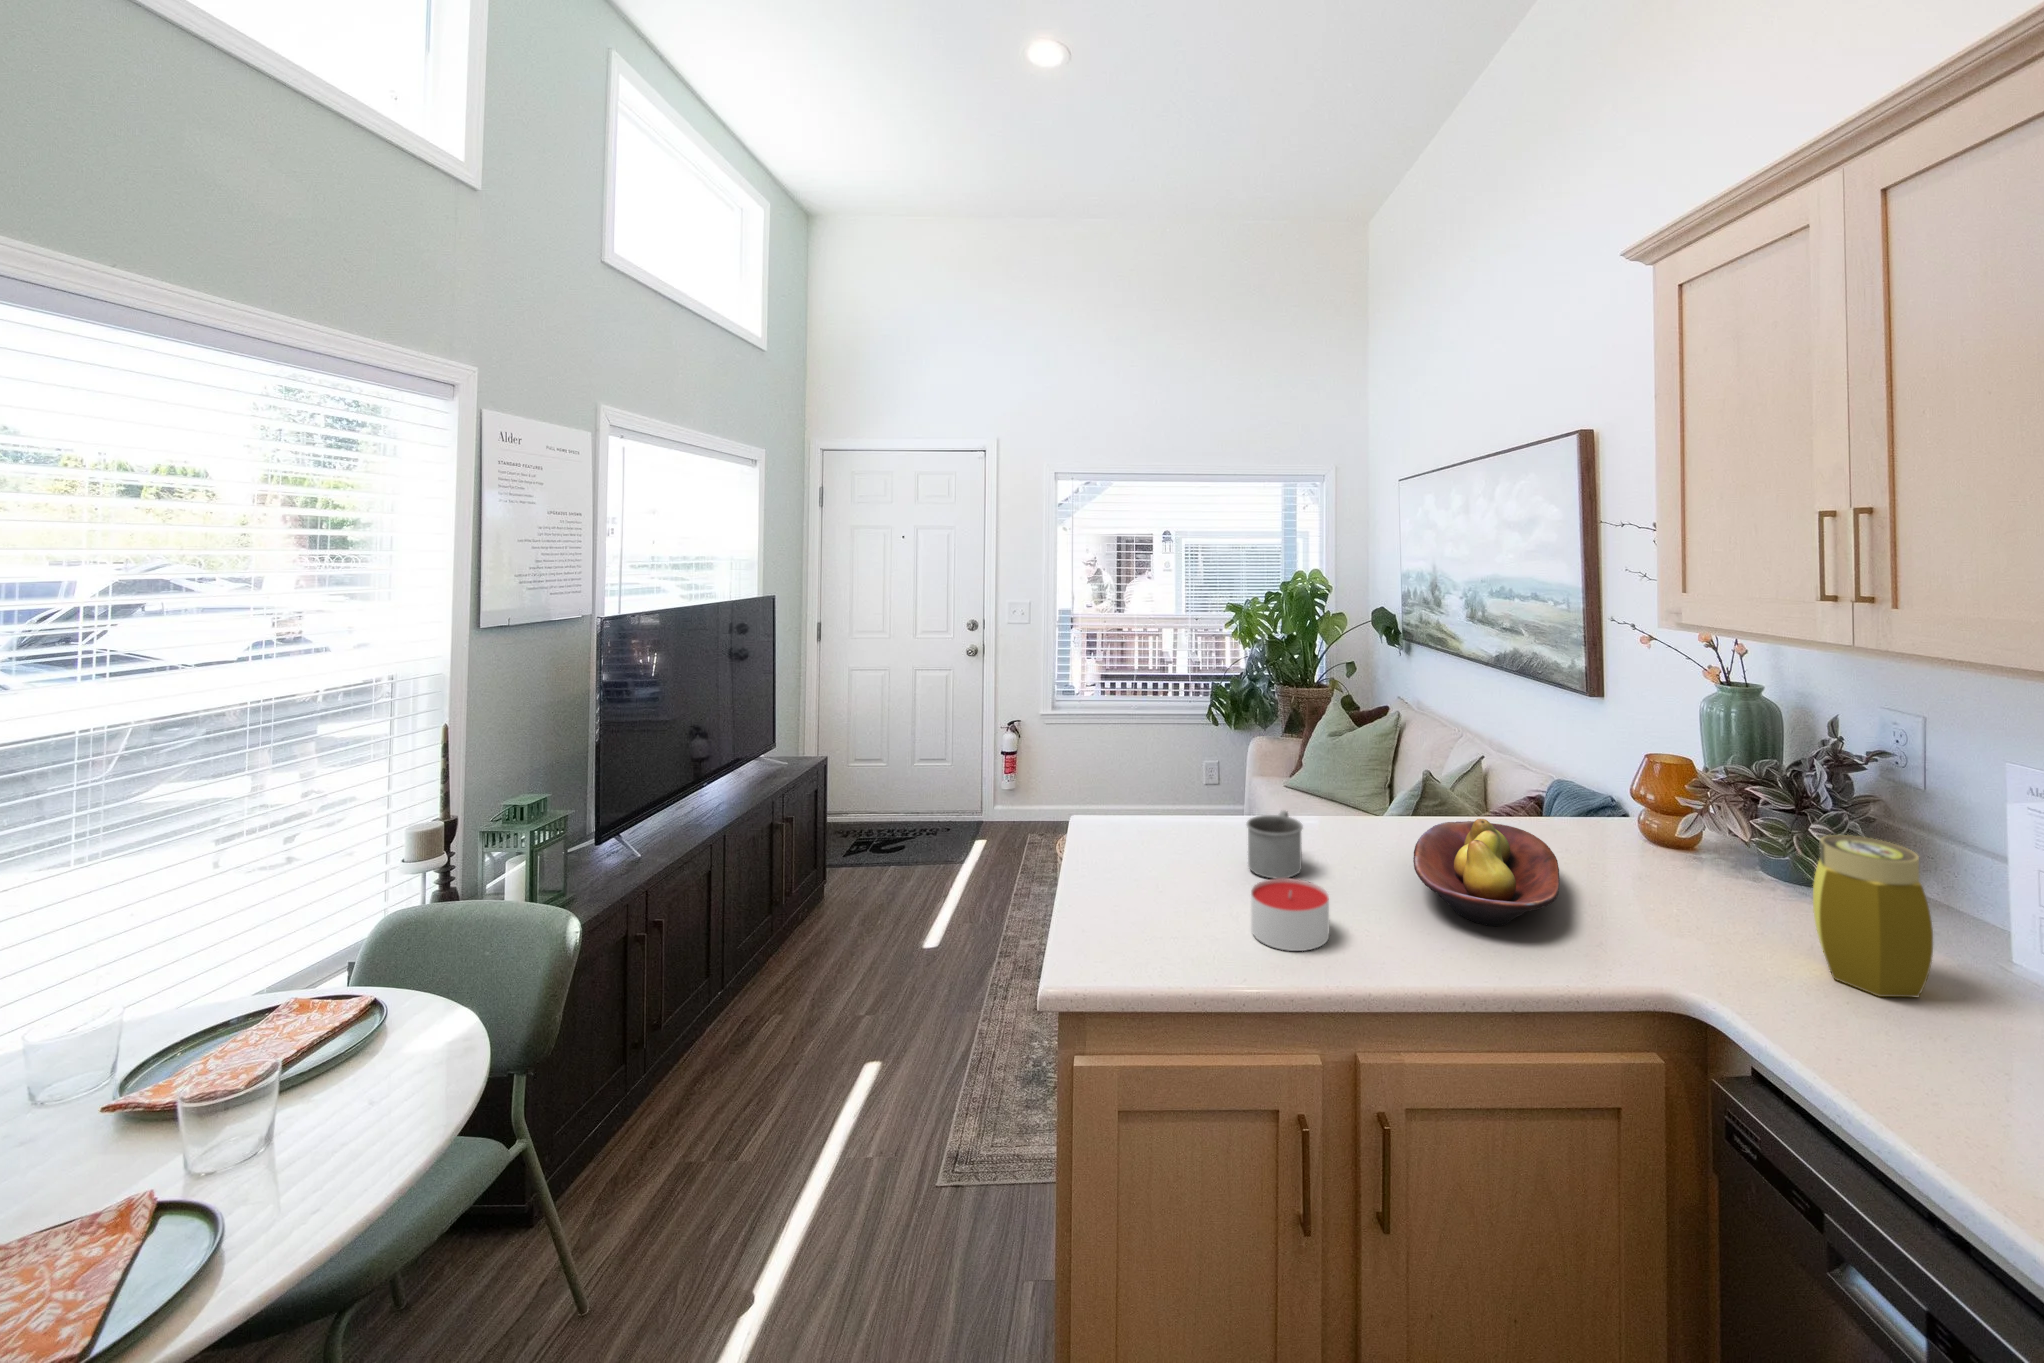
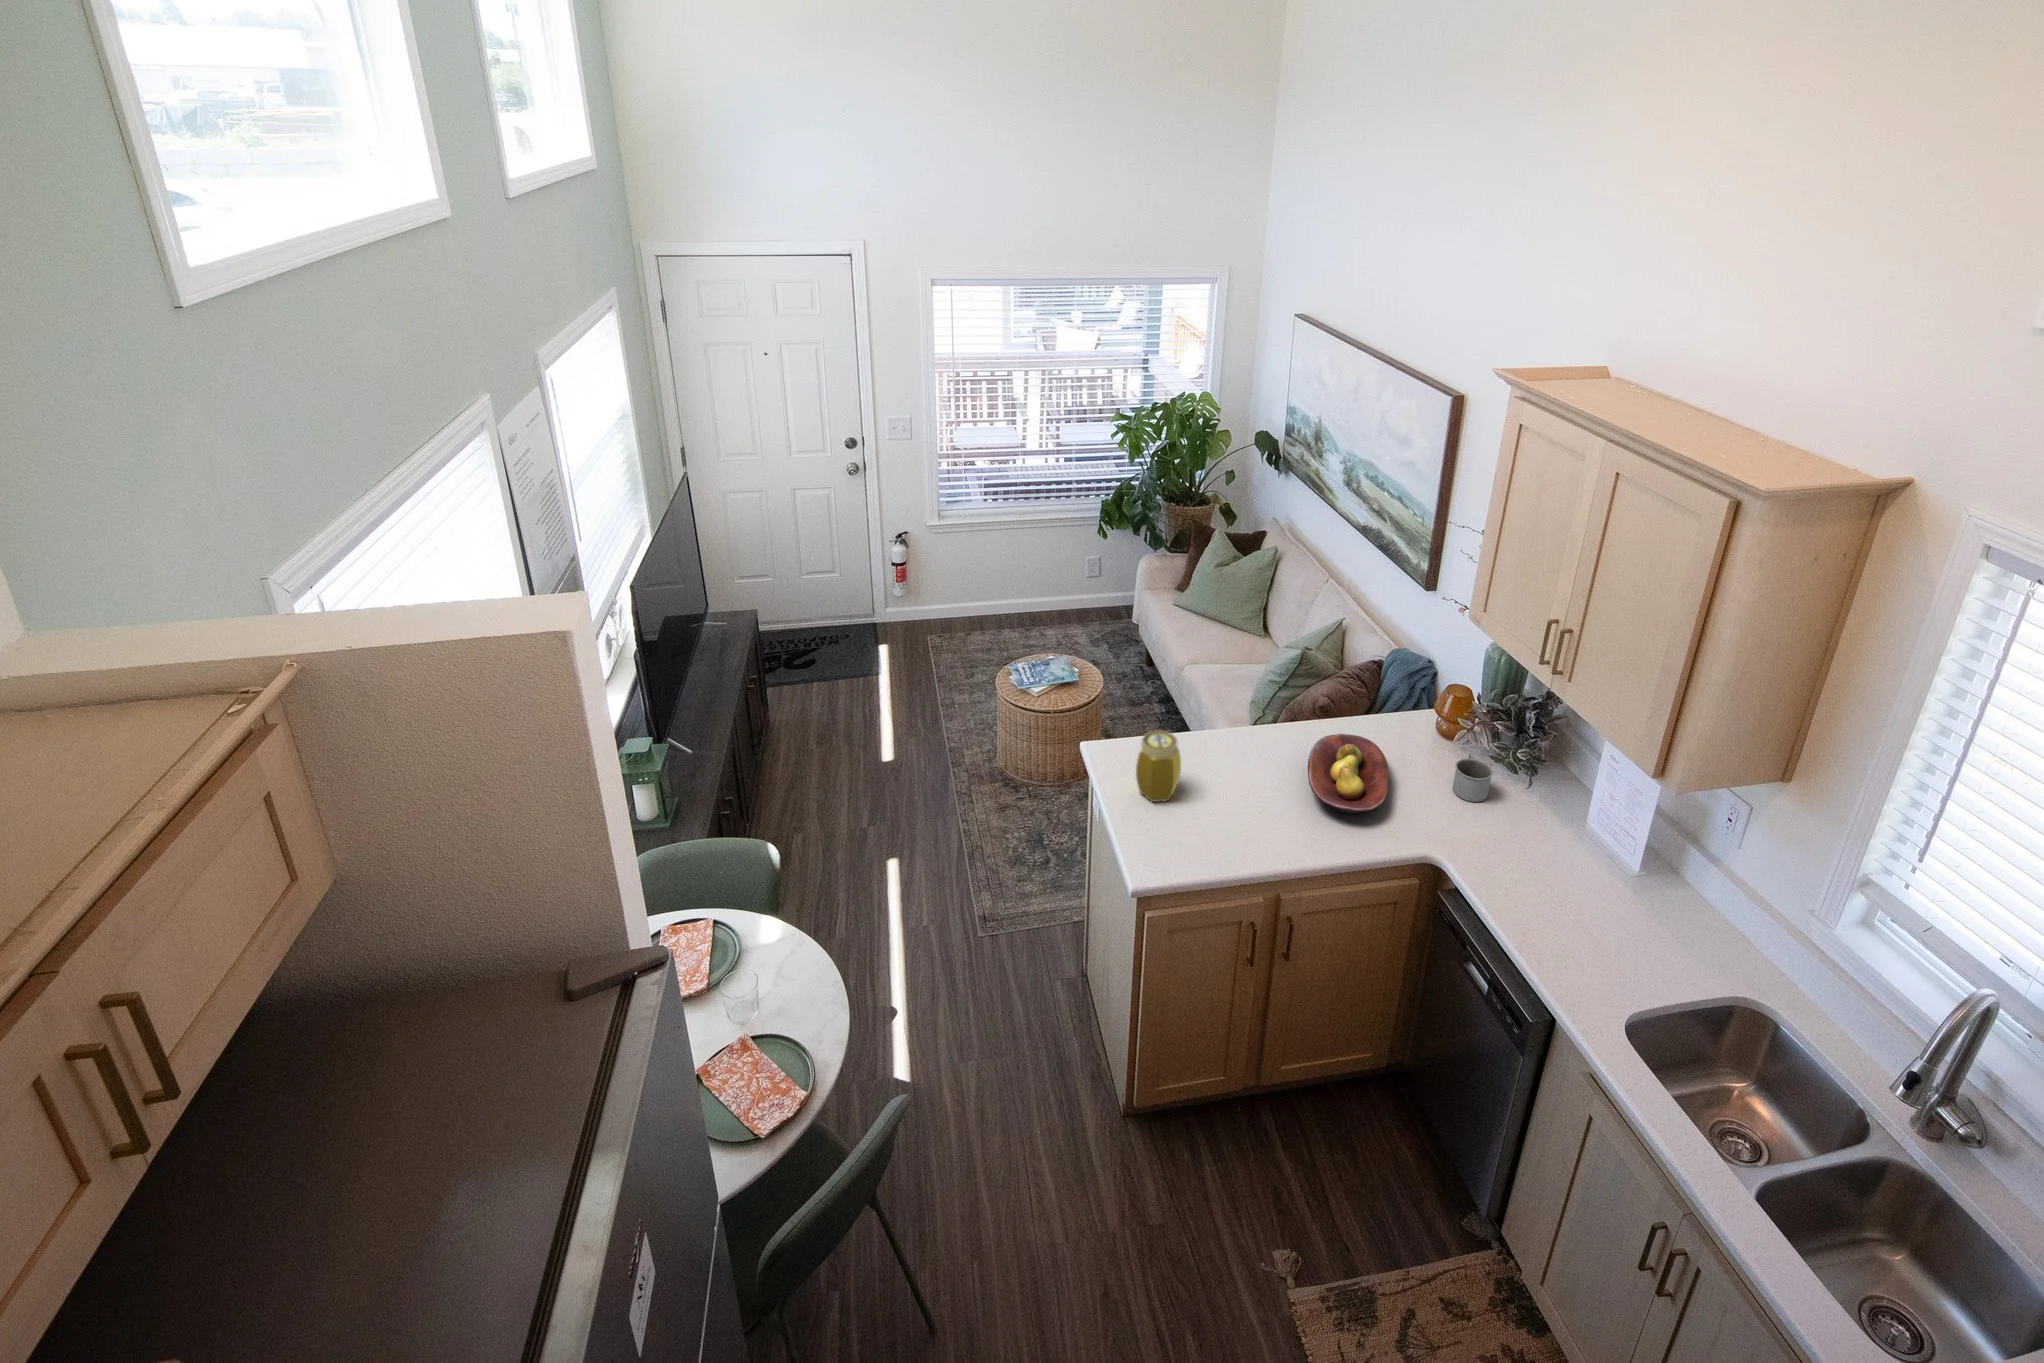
mug: present [1247,811,1303,878] -> present [1453,753,1493,802]
jar: present [1813,835,1933,997] -> present [1136,730,1181,802]
candle: present [1251,878,1329,951] -> none [1221,799,1265,844]

